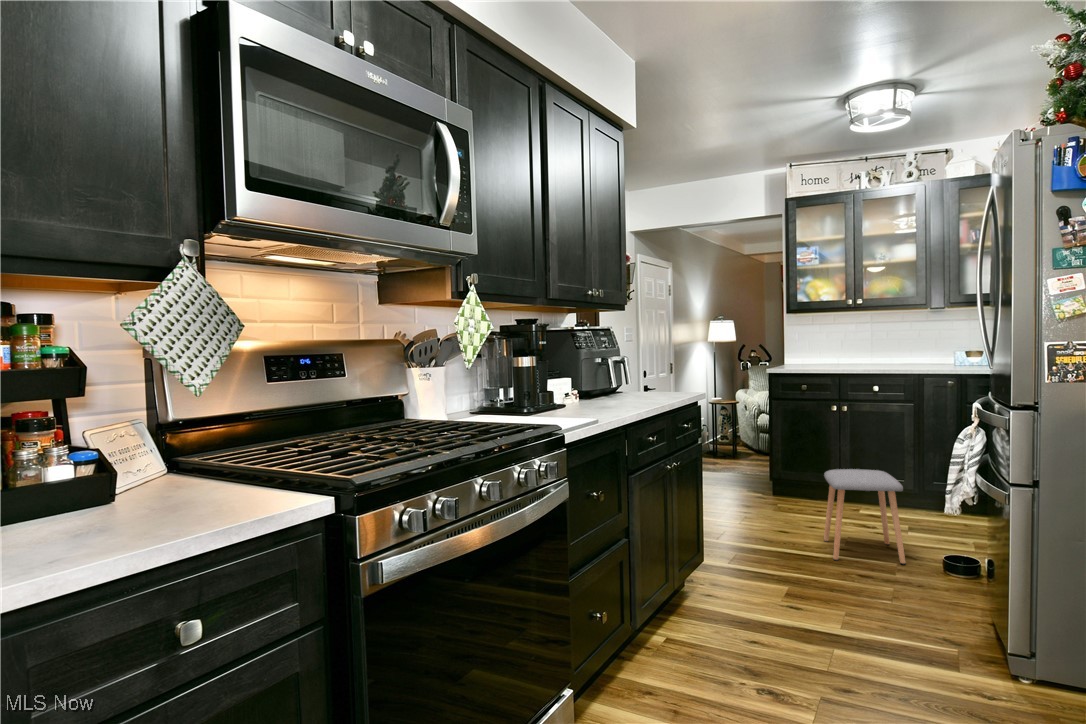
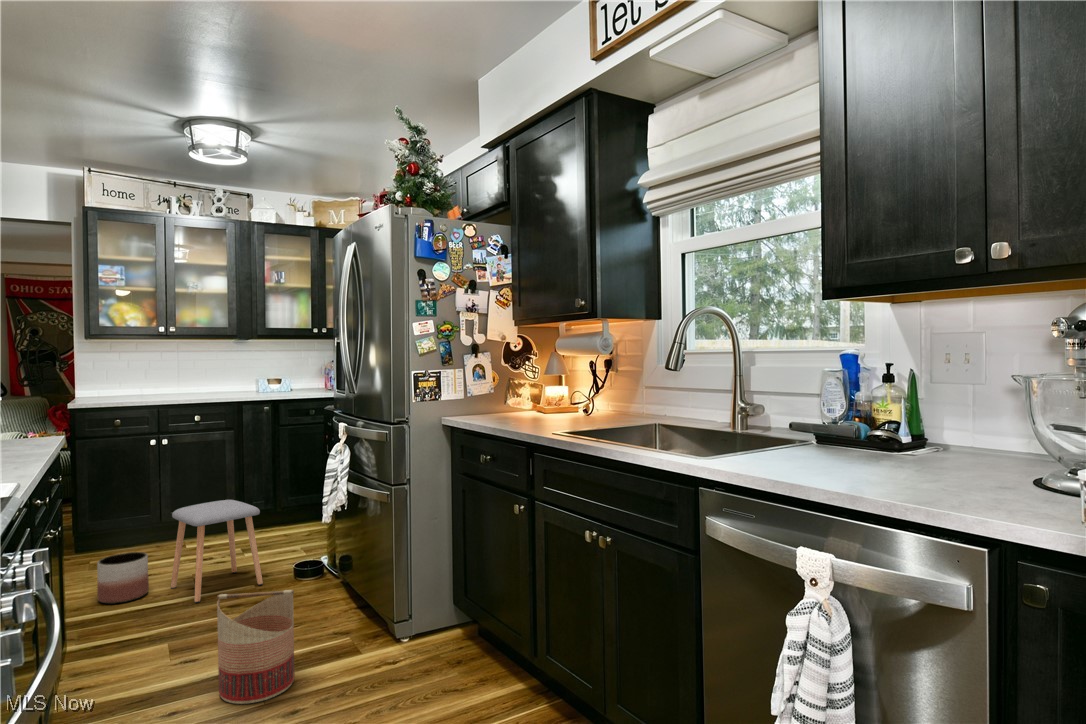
planter: none [766,499,805,541] -> present [97,552,149,604]
basket: none [793,553,869,669] -> present [217,590,294,704]

